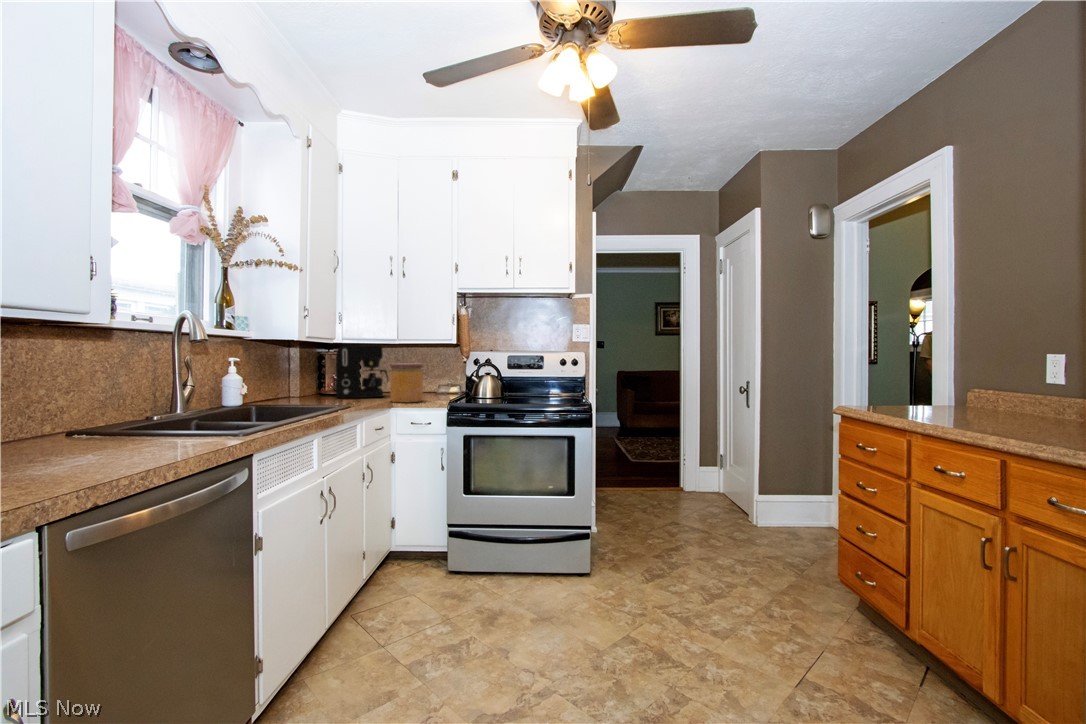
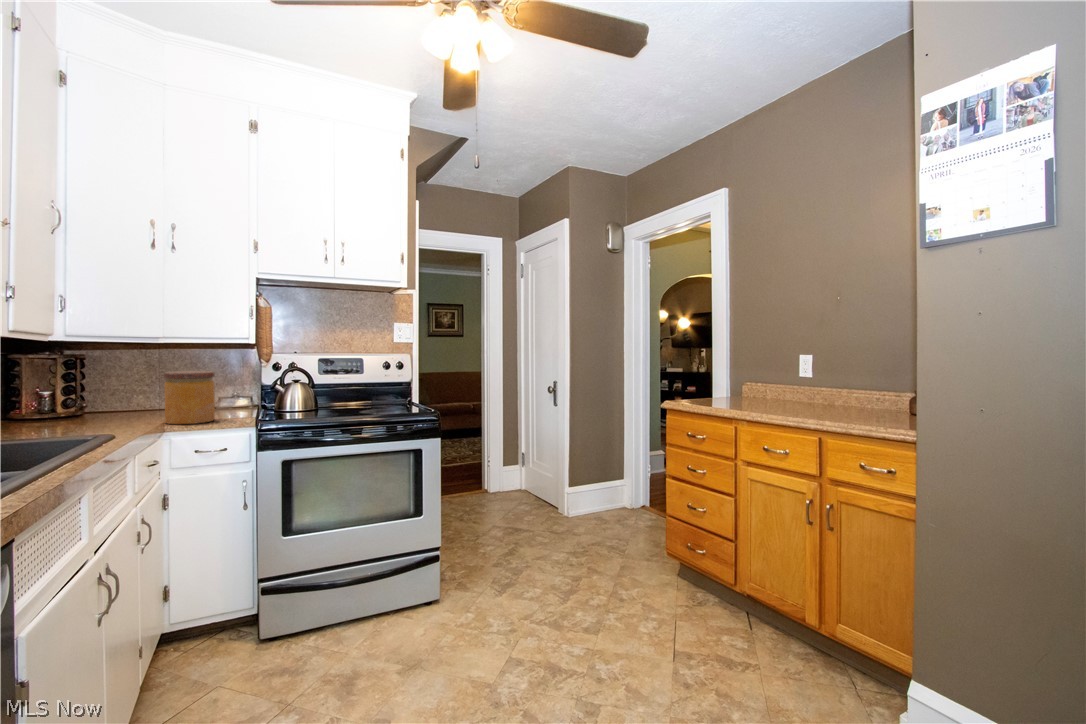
coffee maker: present [336,345,389,398] -> none [54,346,146,423]

